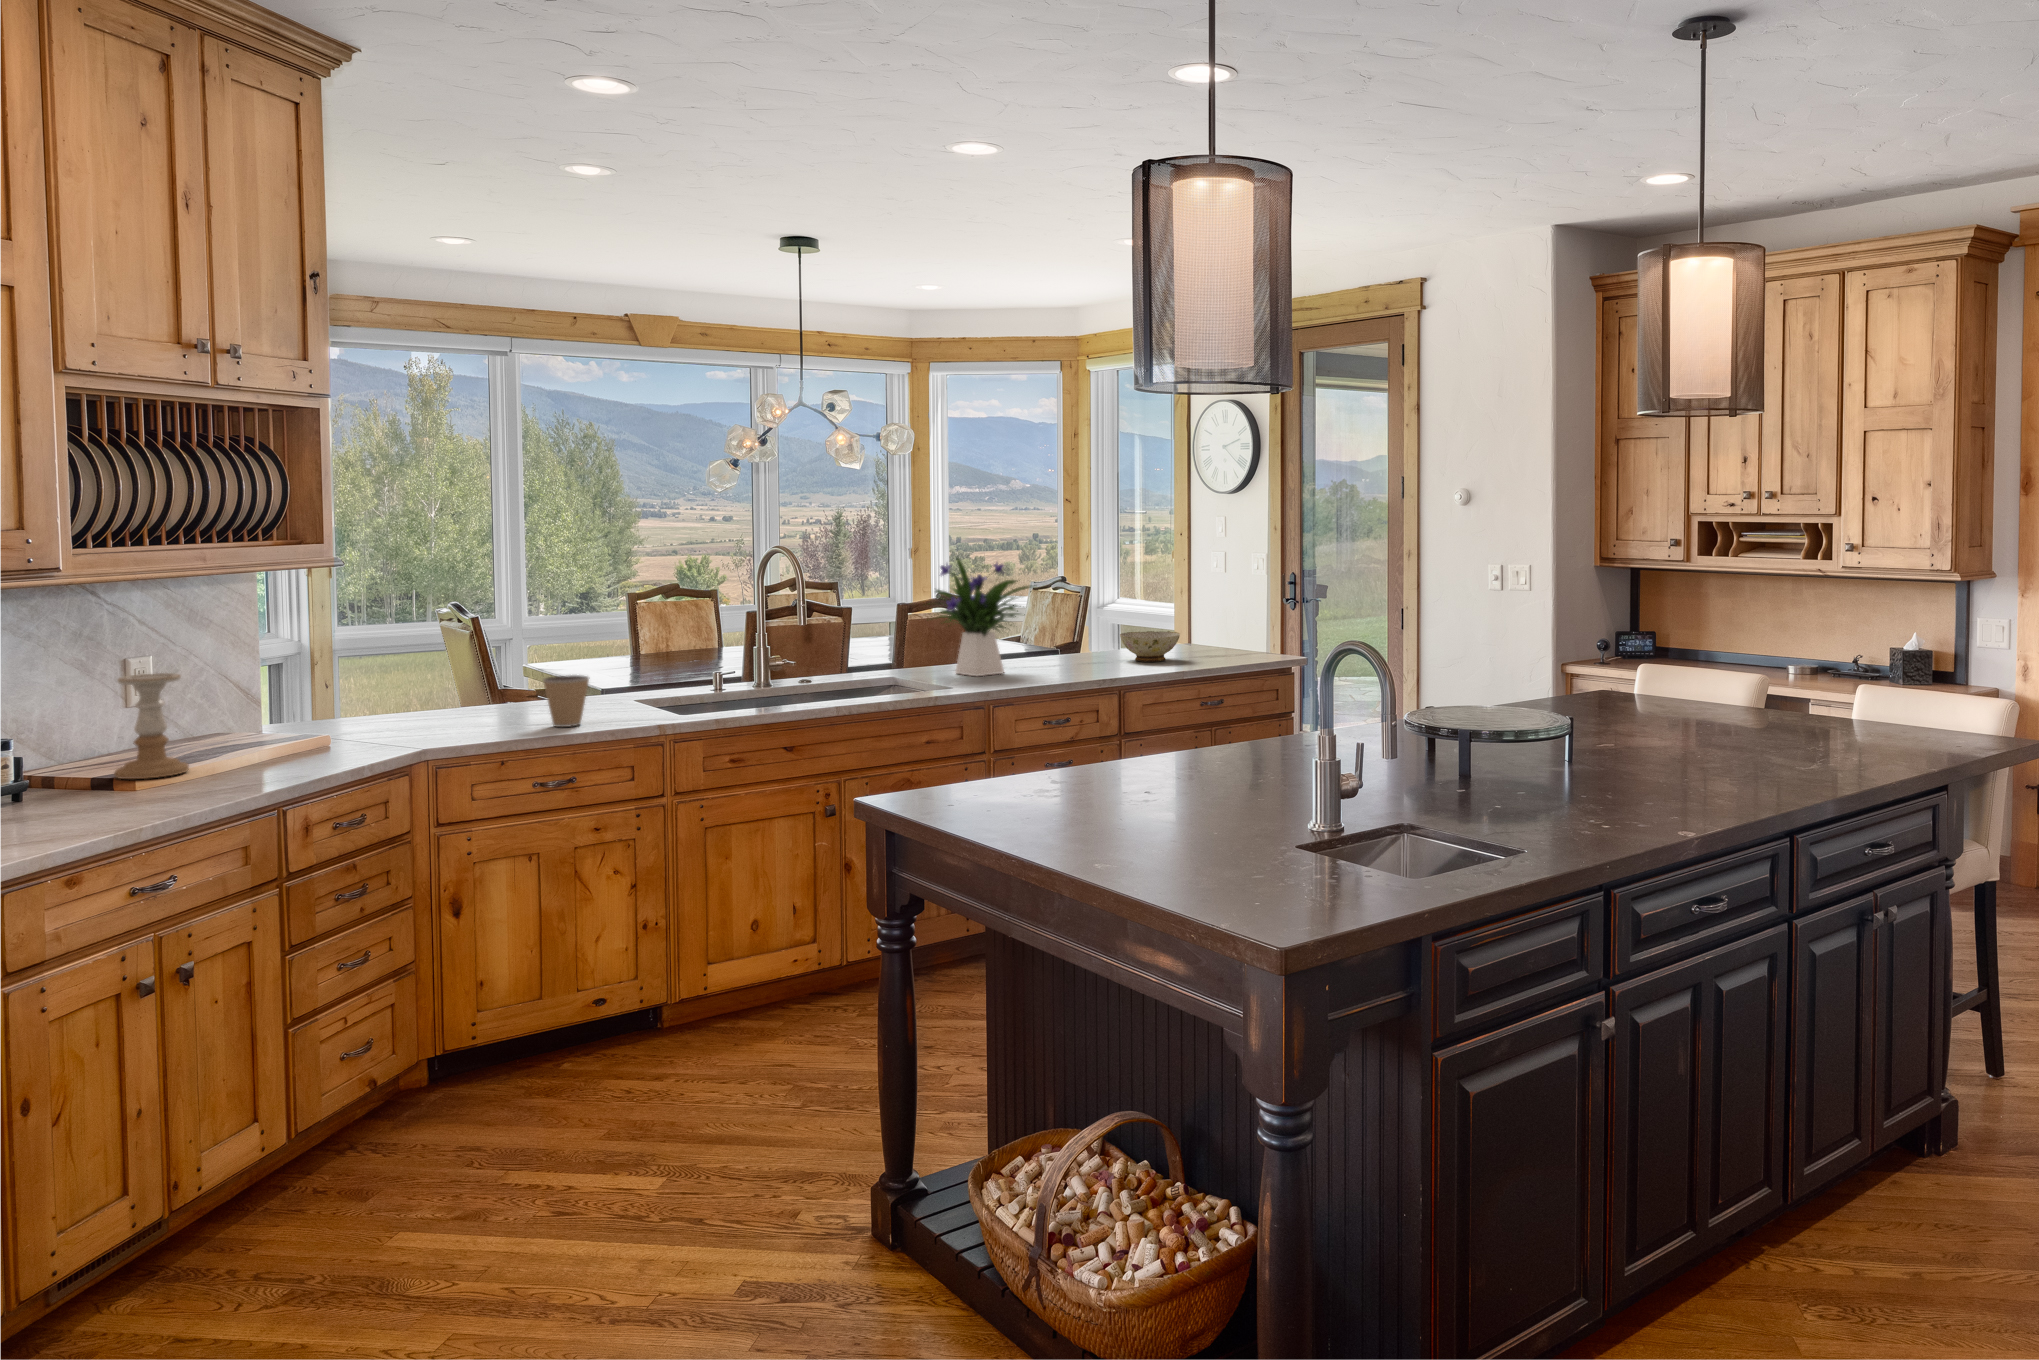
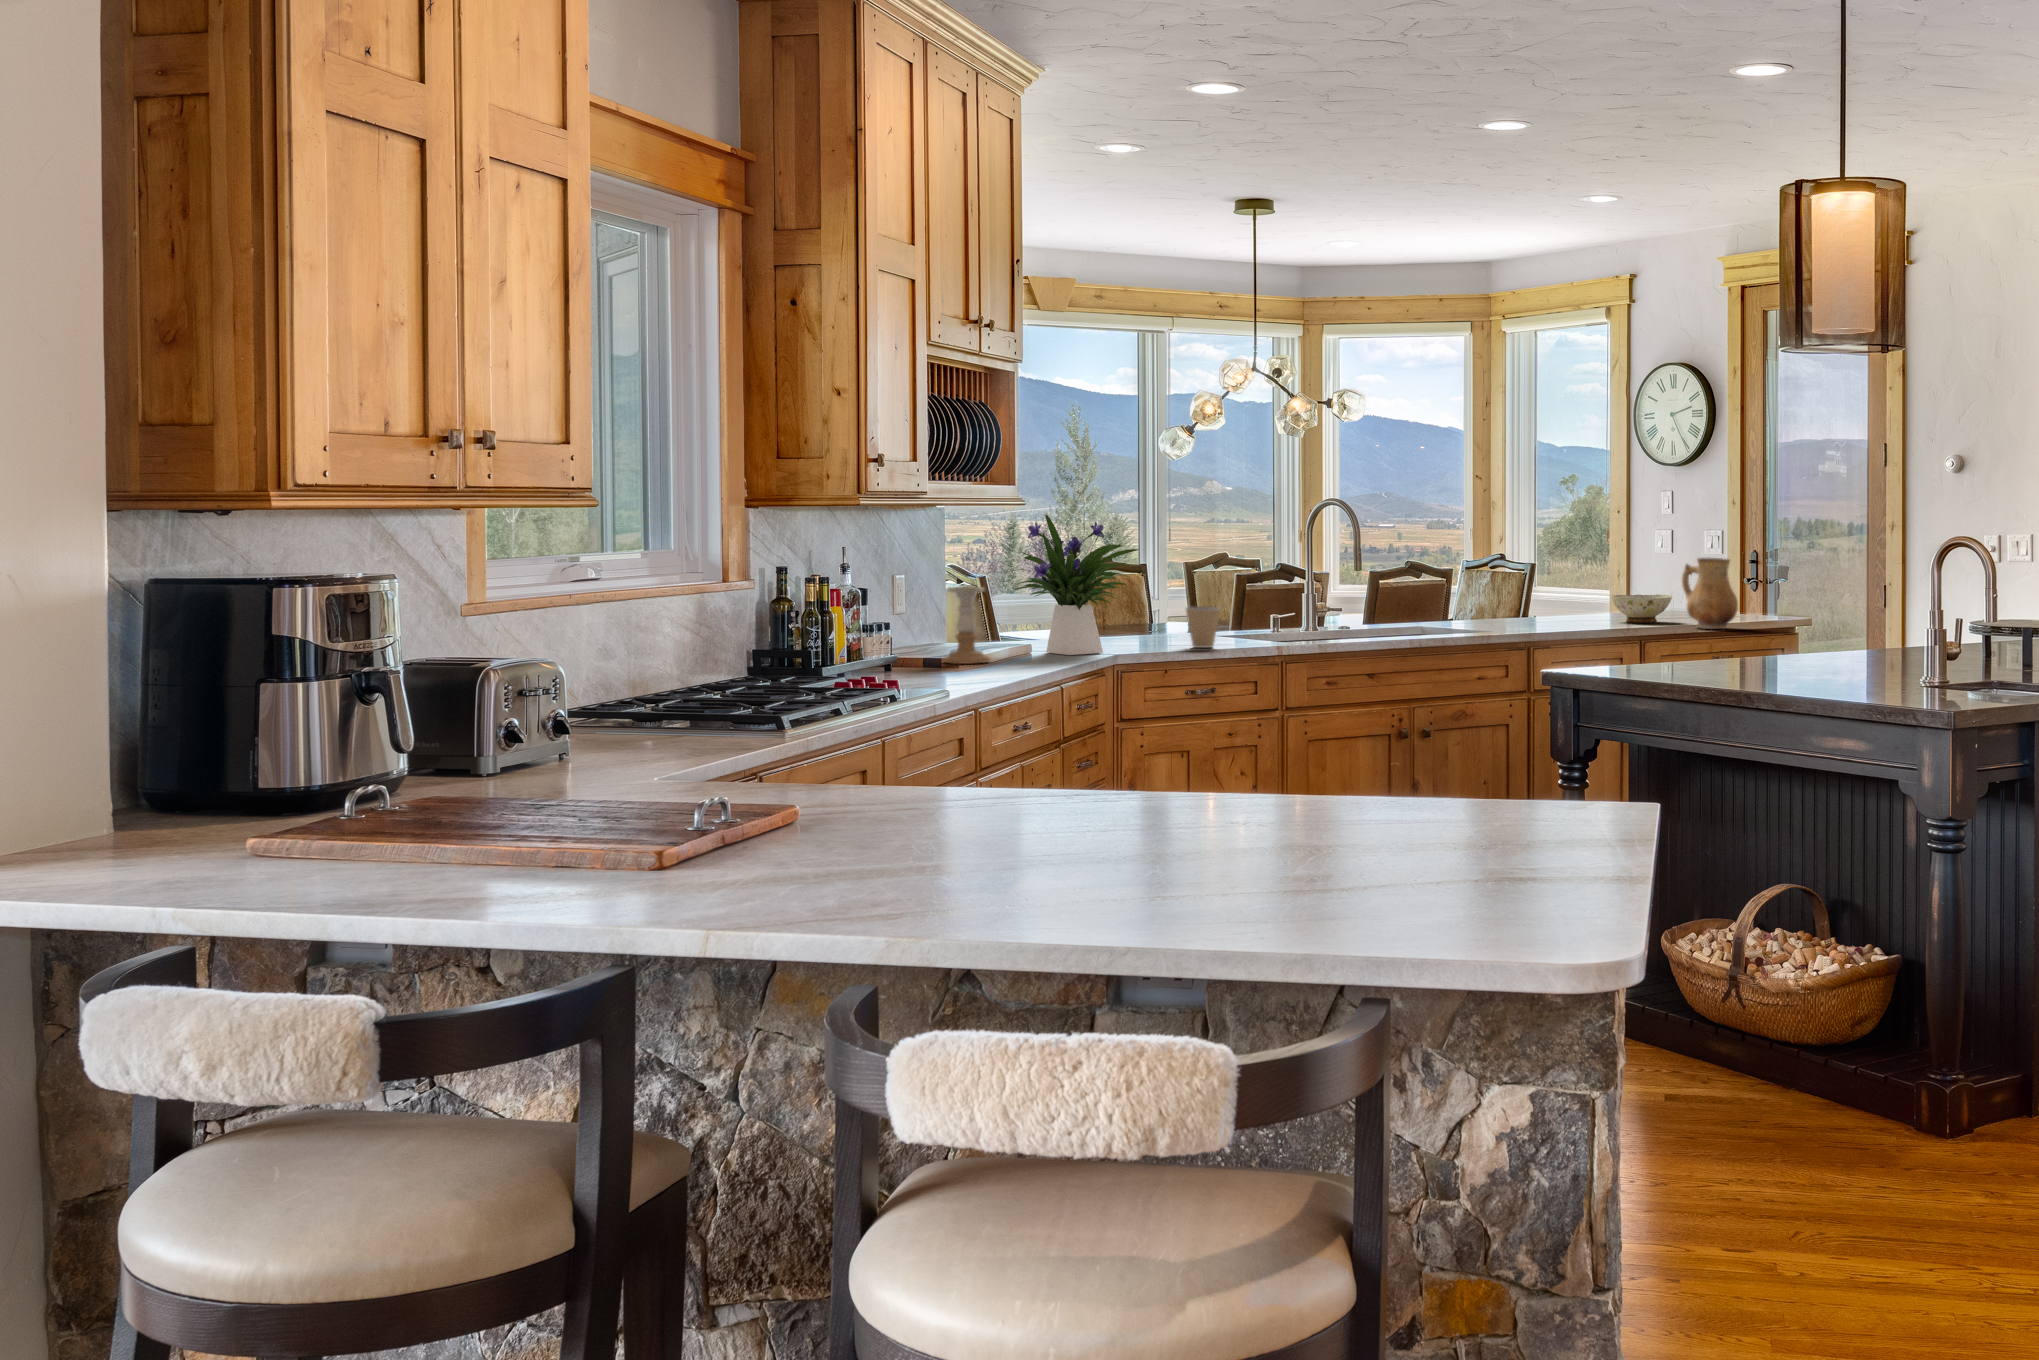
flower arrangement: present [931,558,1035,676] -> present [1011,515,1139,655]
ceramic pitcher: none [1182,598,1236,672] -> present [1682,558,1738,629]

